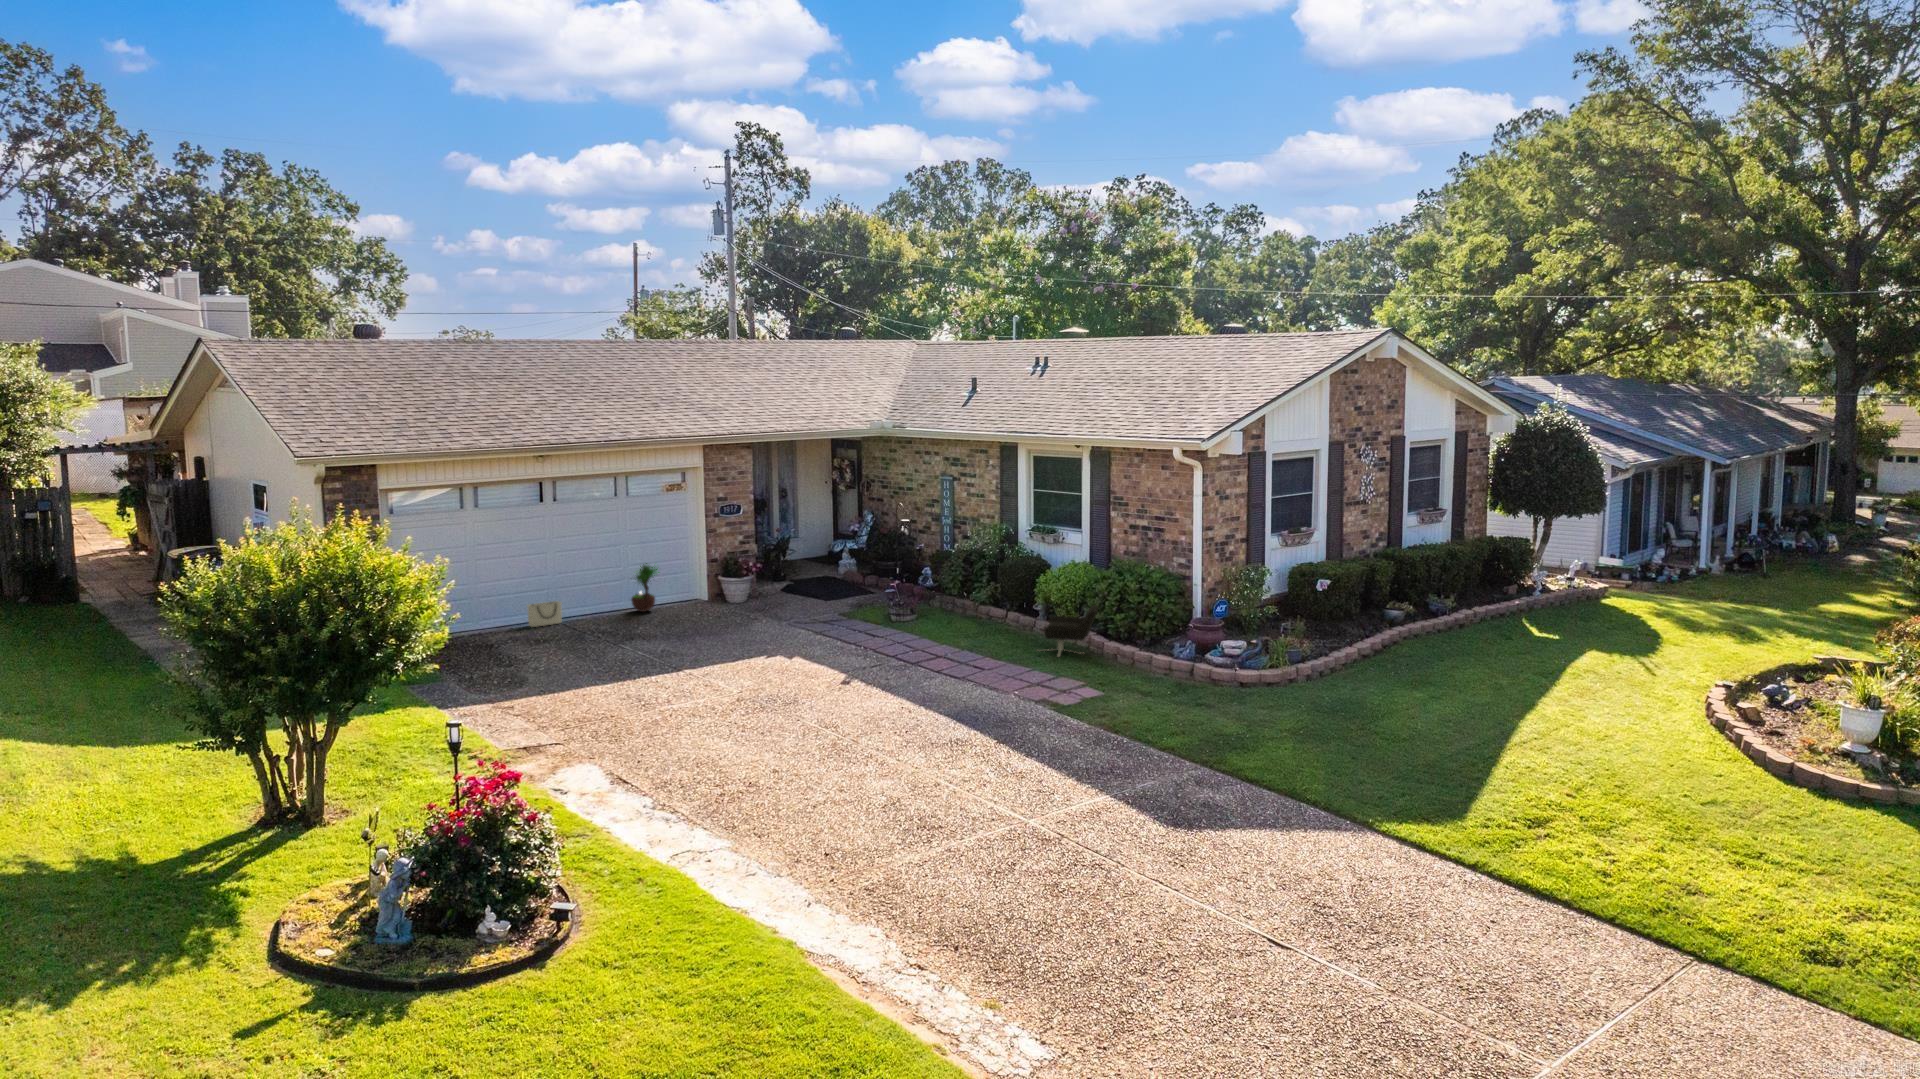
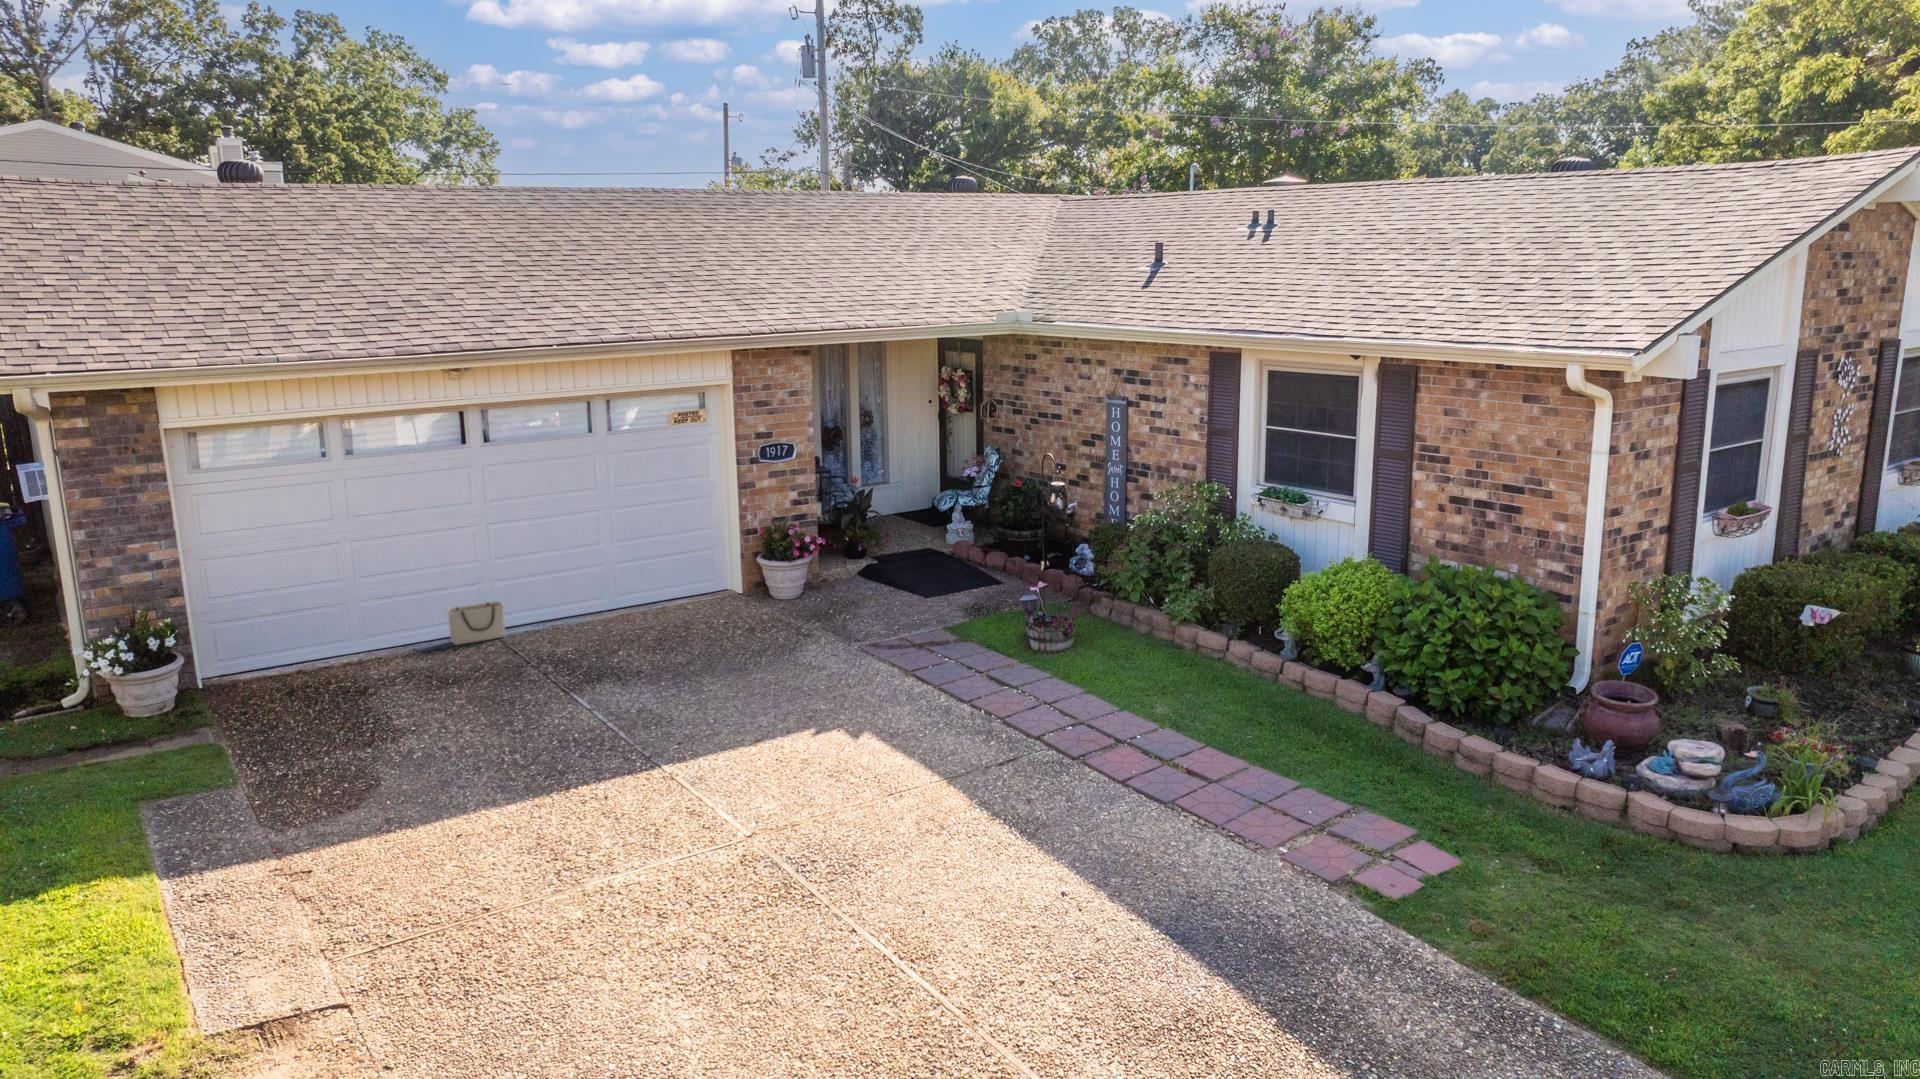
potted tree: present [631,563,659,612] -> none [616,534,665,614]
lounge chair: present [1044,605,1098,657] -> none [1286,645,1406,741]

